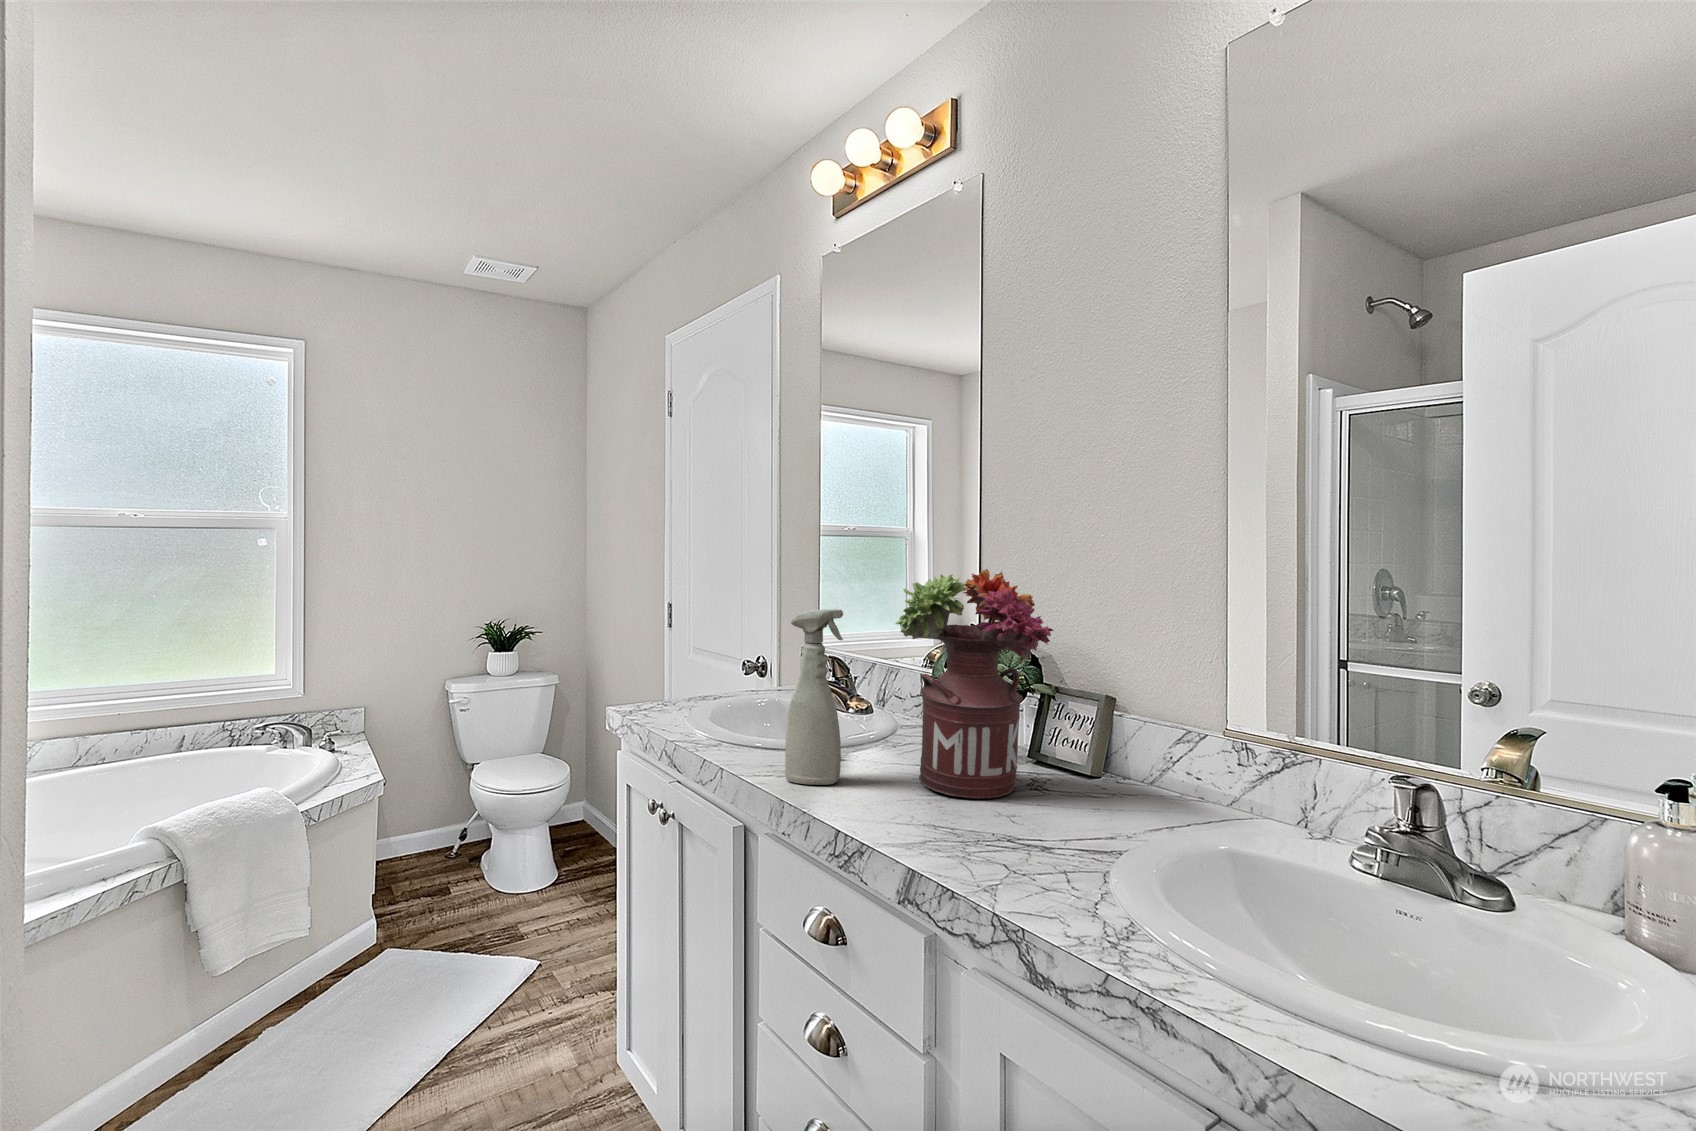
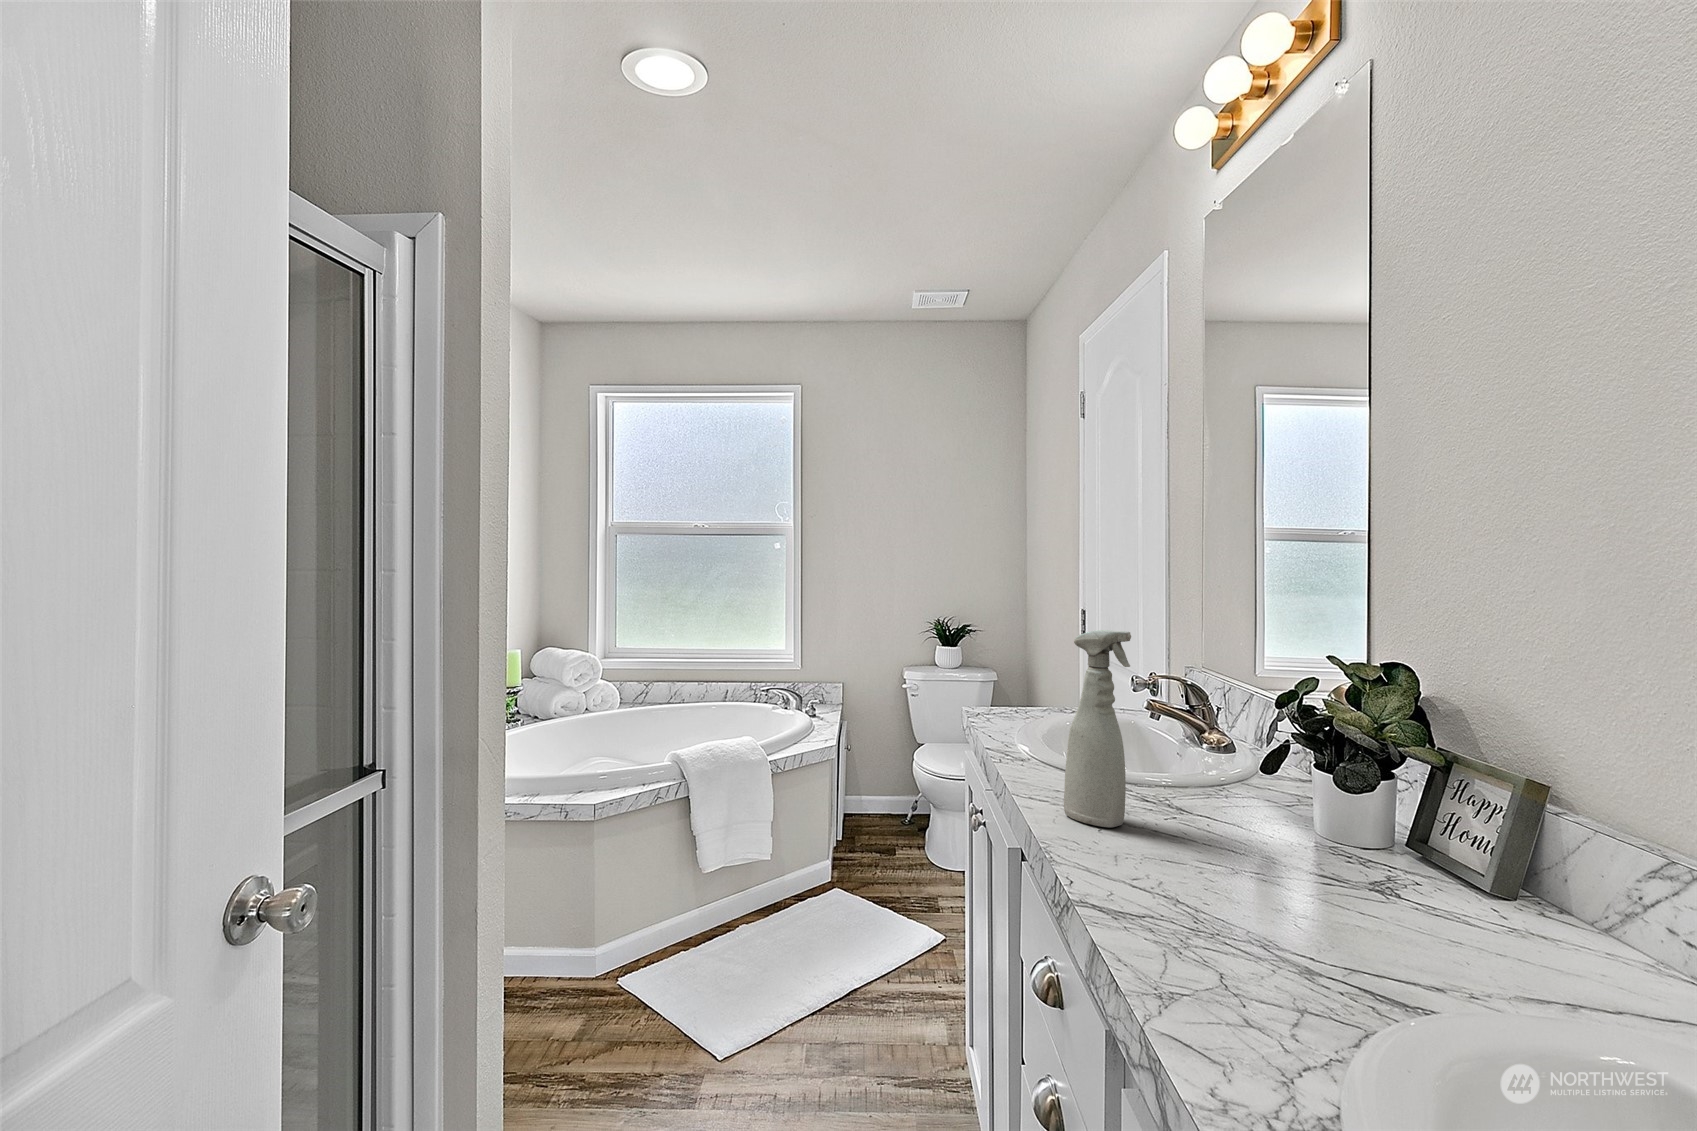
flower arrangement: present [895,569,1054,799] -> none [1181,593,1399,888]

